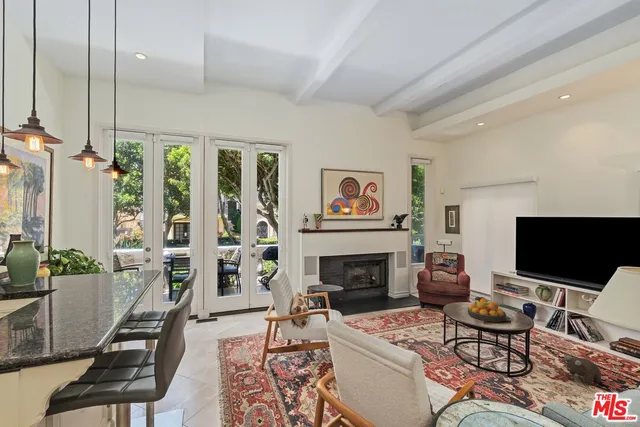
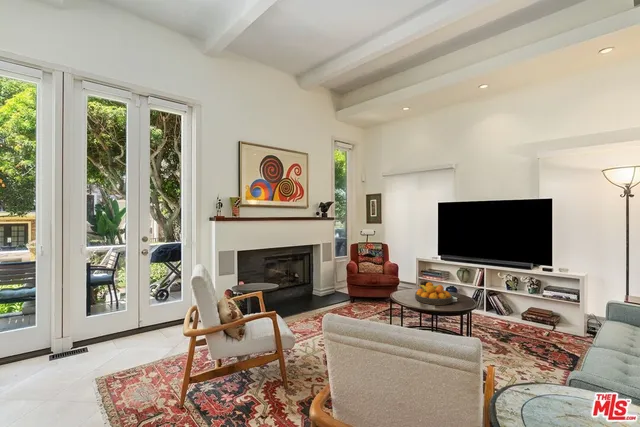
plush toy: present [564,356,601,385] -> none [502,329,531,354]

